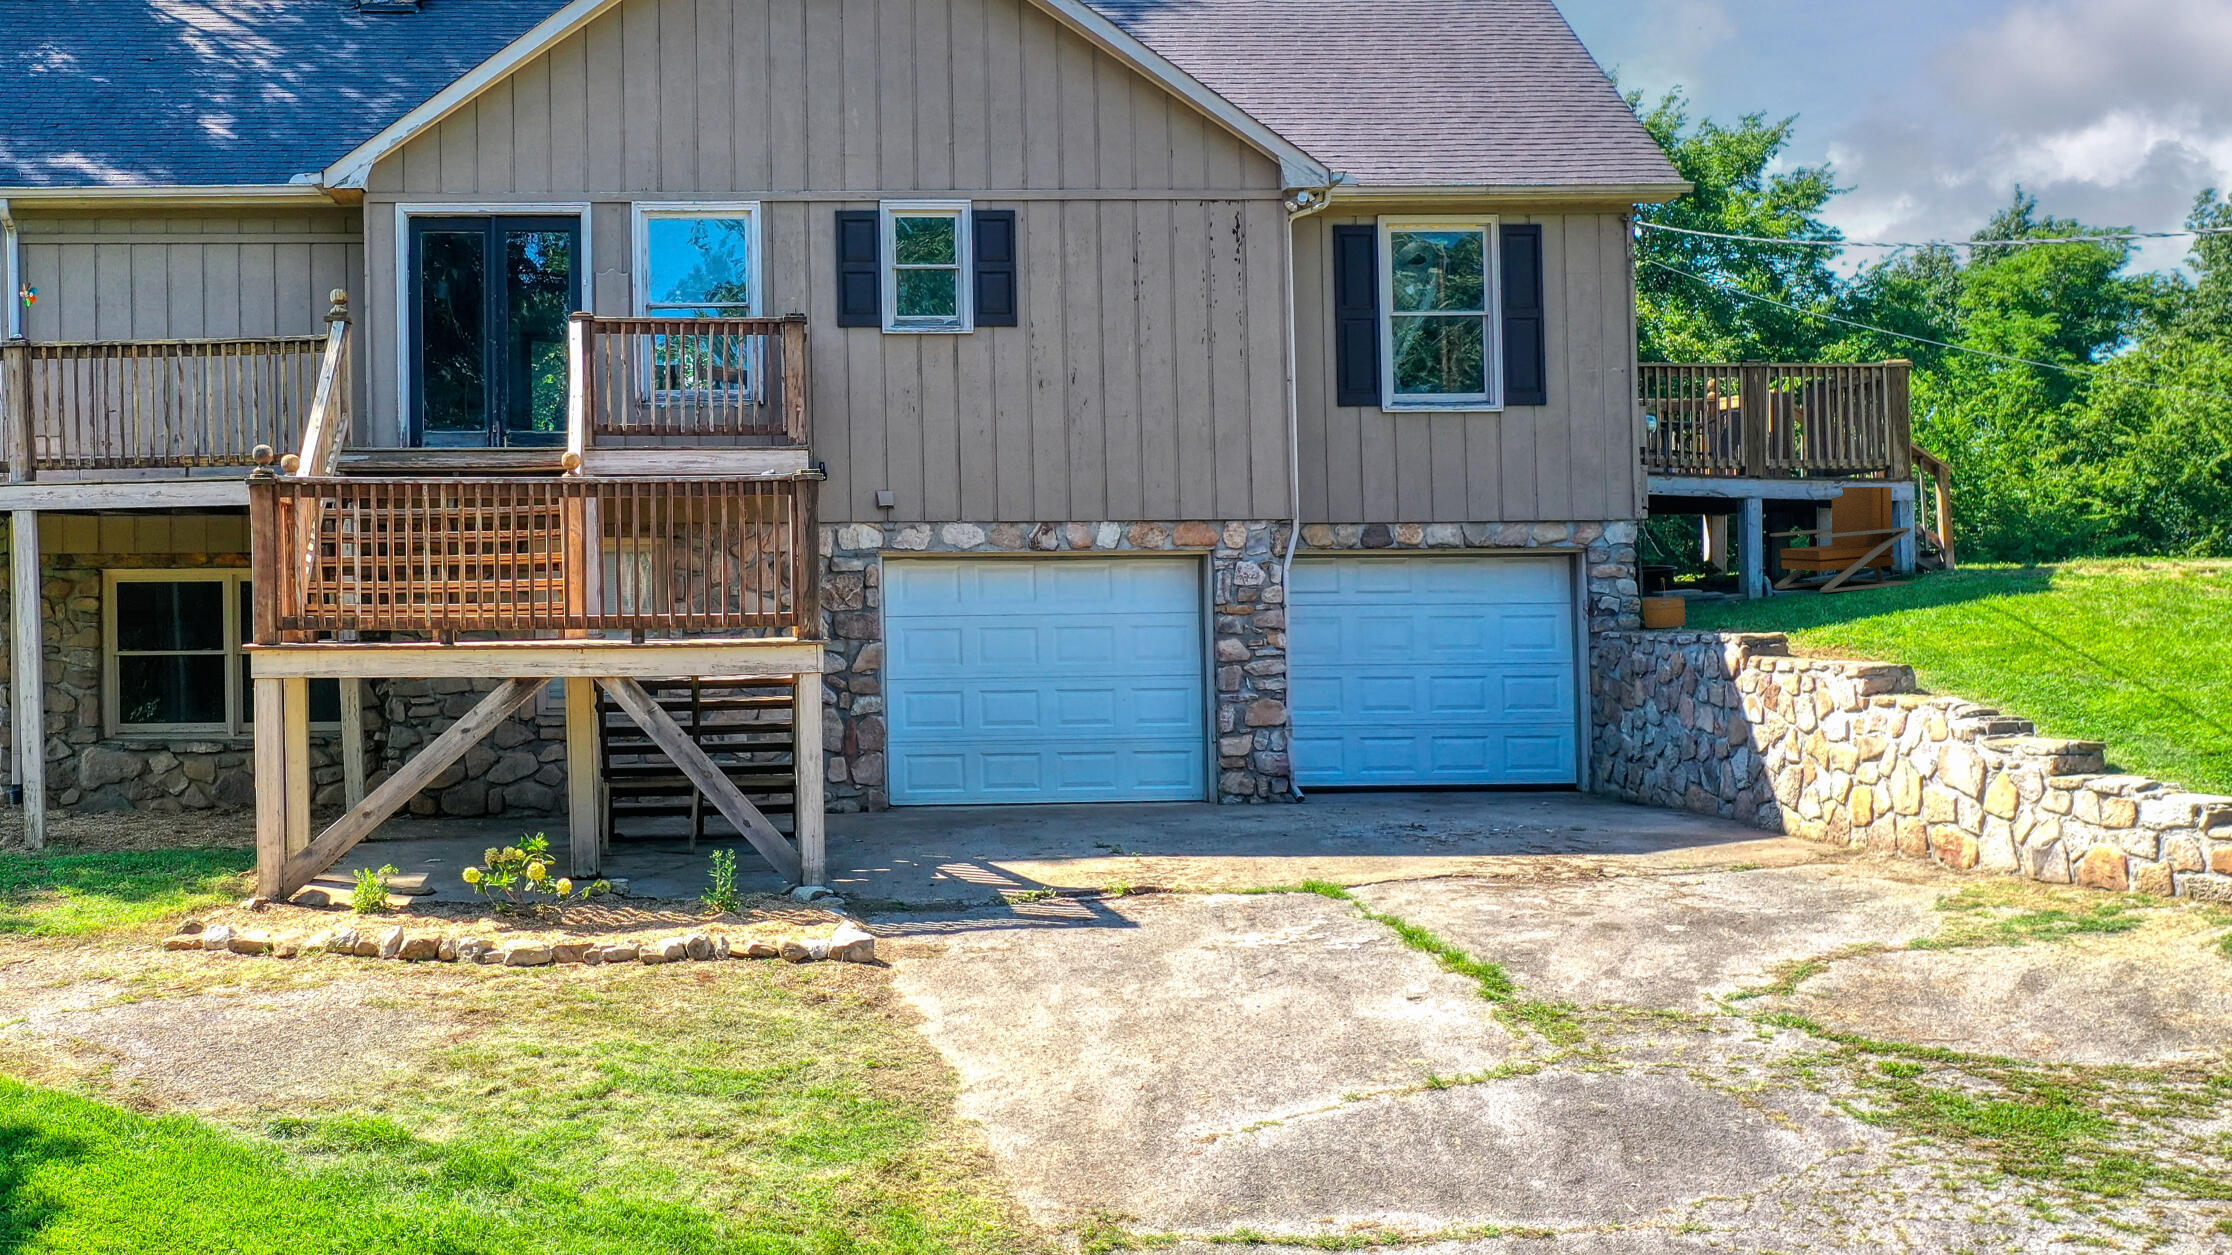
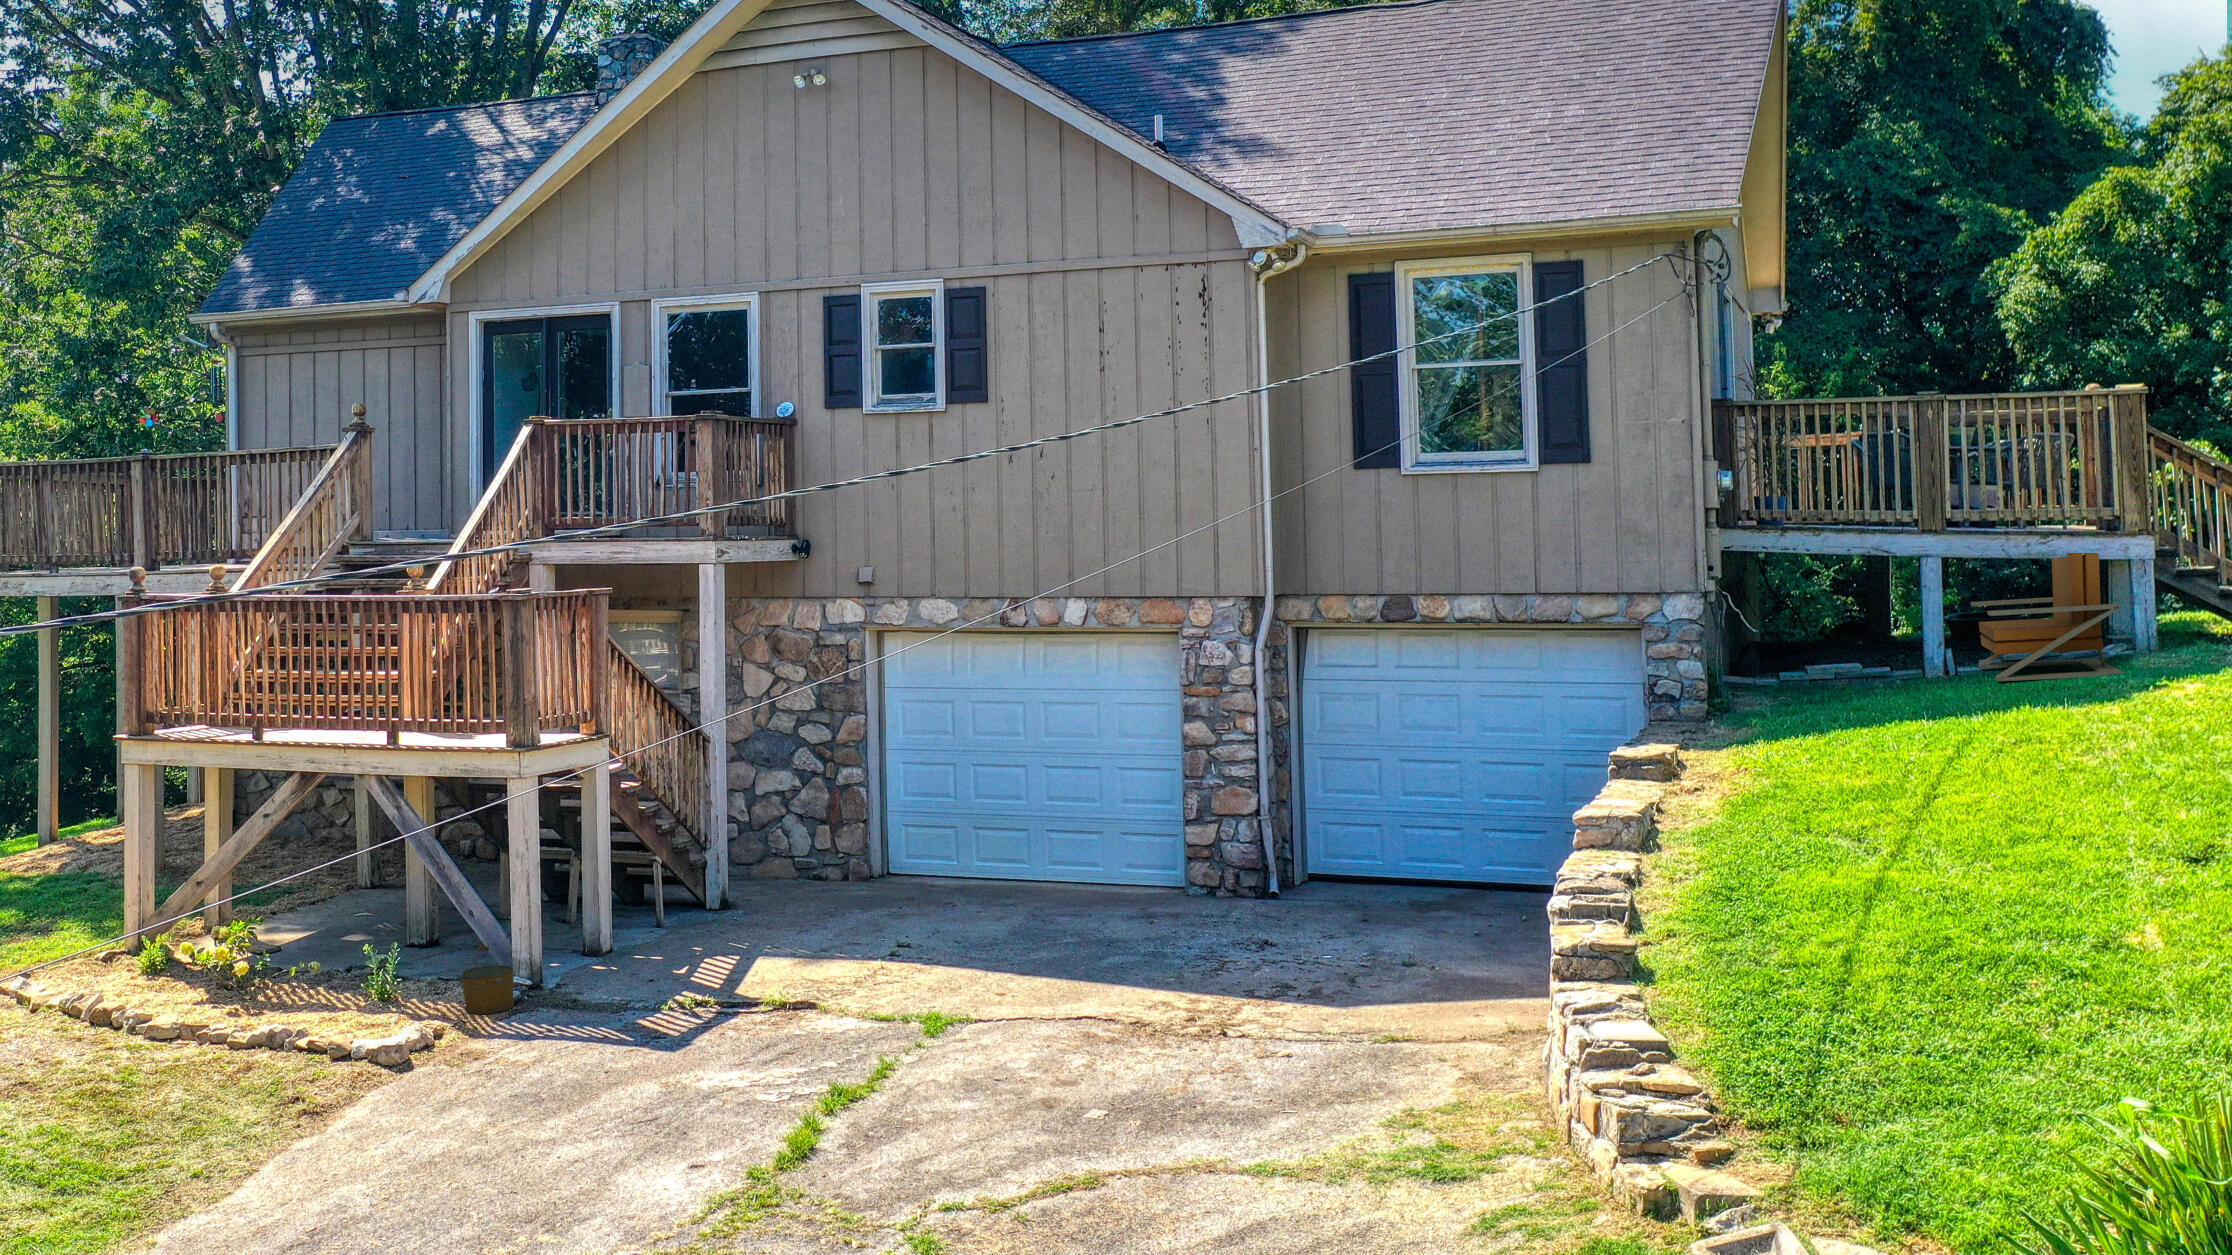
bucket: present [1642,578,1686,628] -> present [461,945,514,1014]

